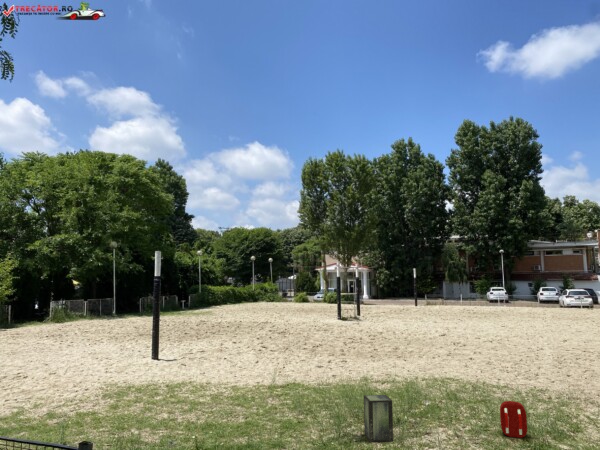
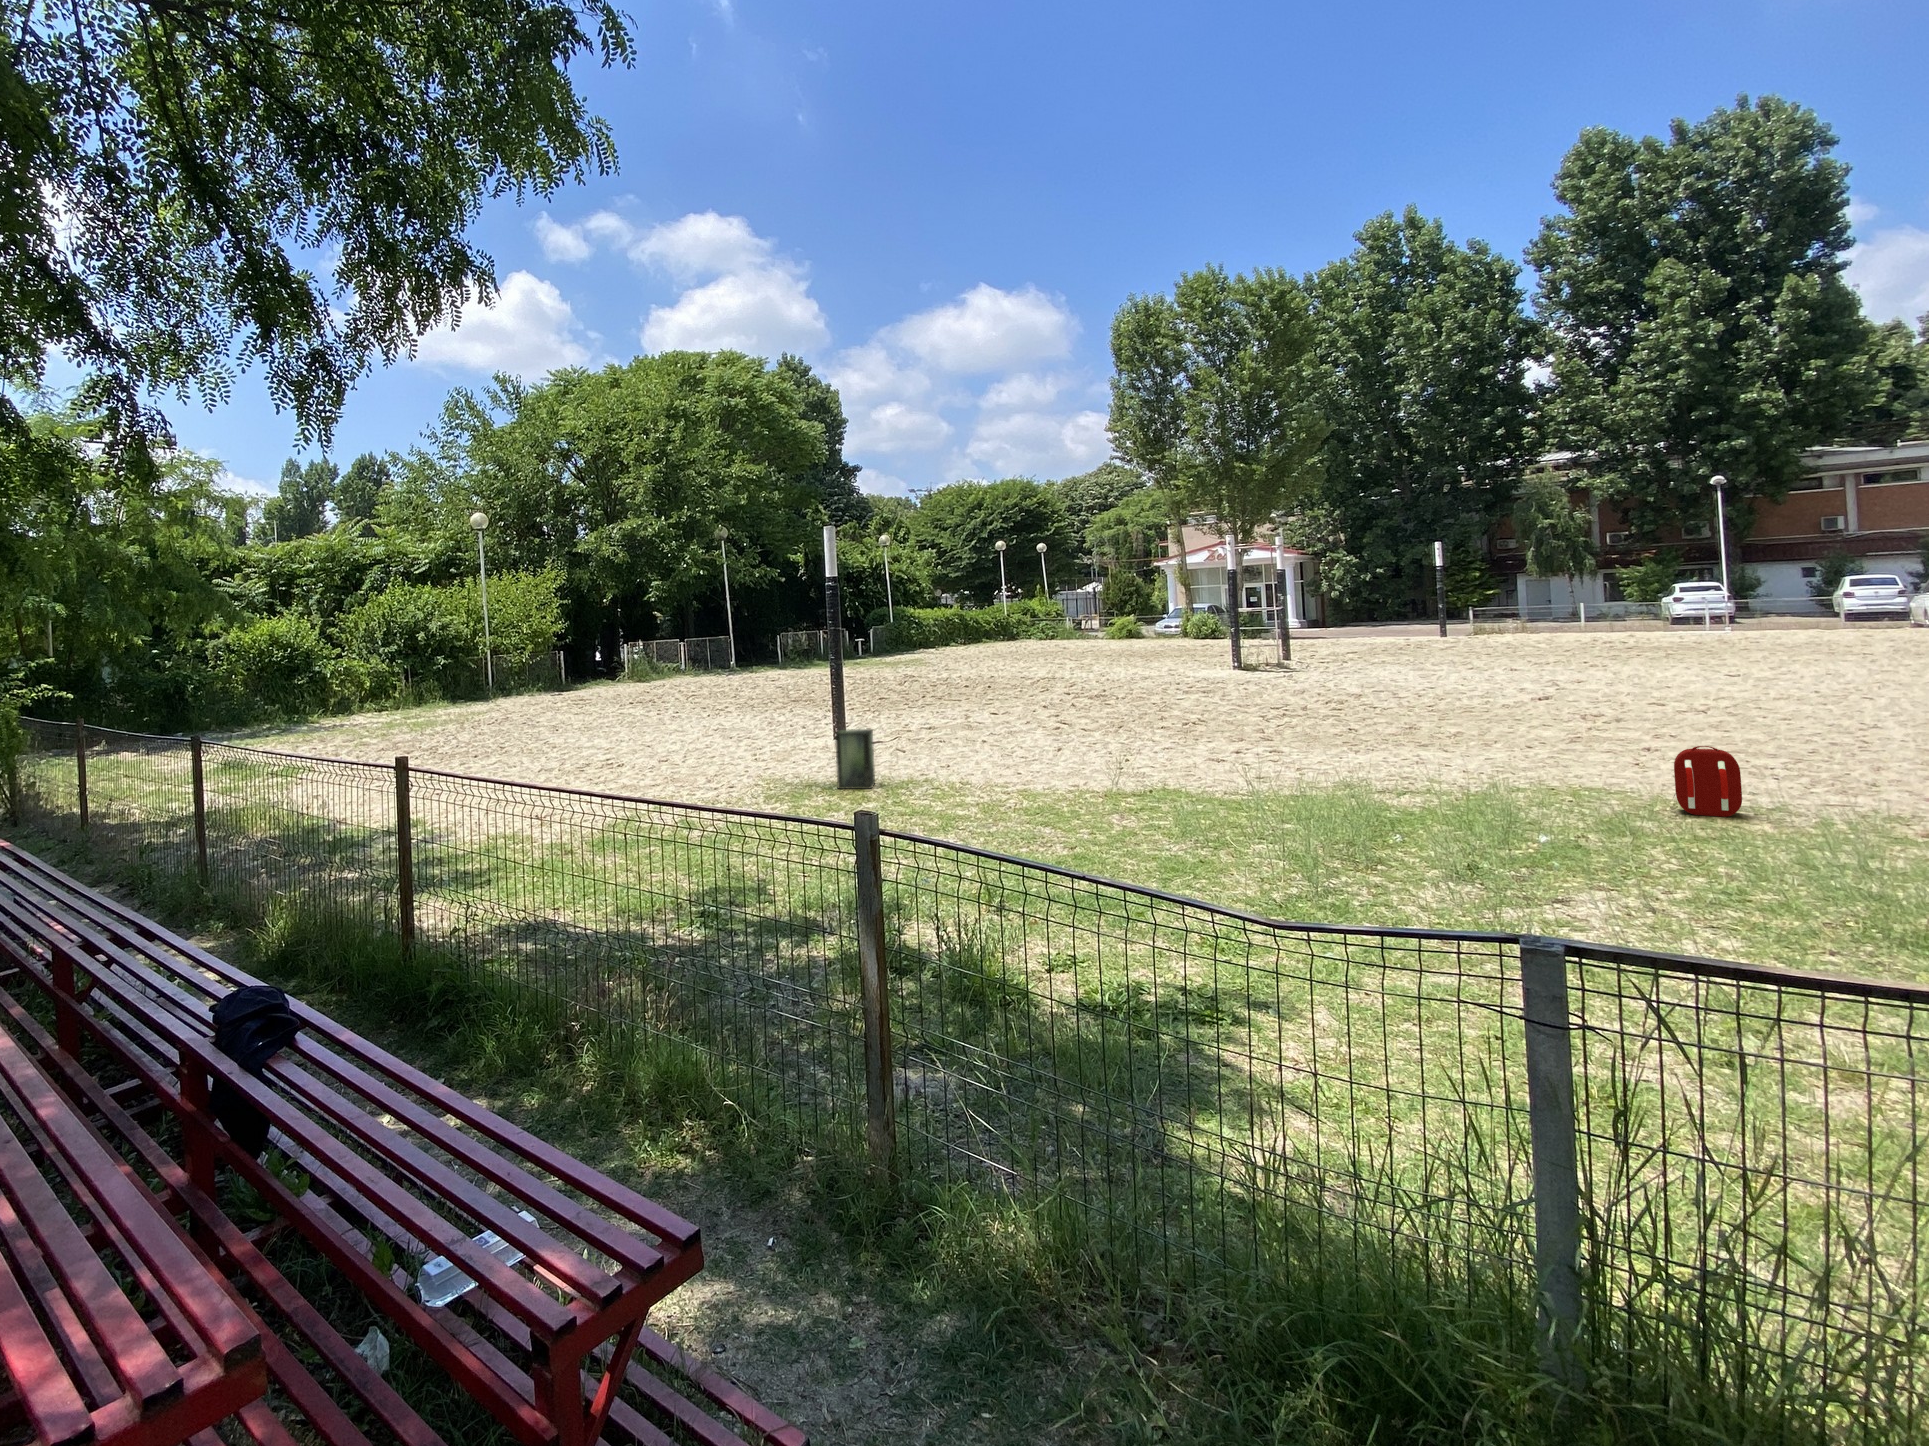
storage box: present [364,395,393,442] -> present [835,729,875,789]

